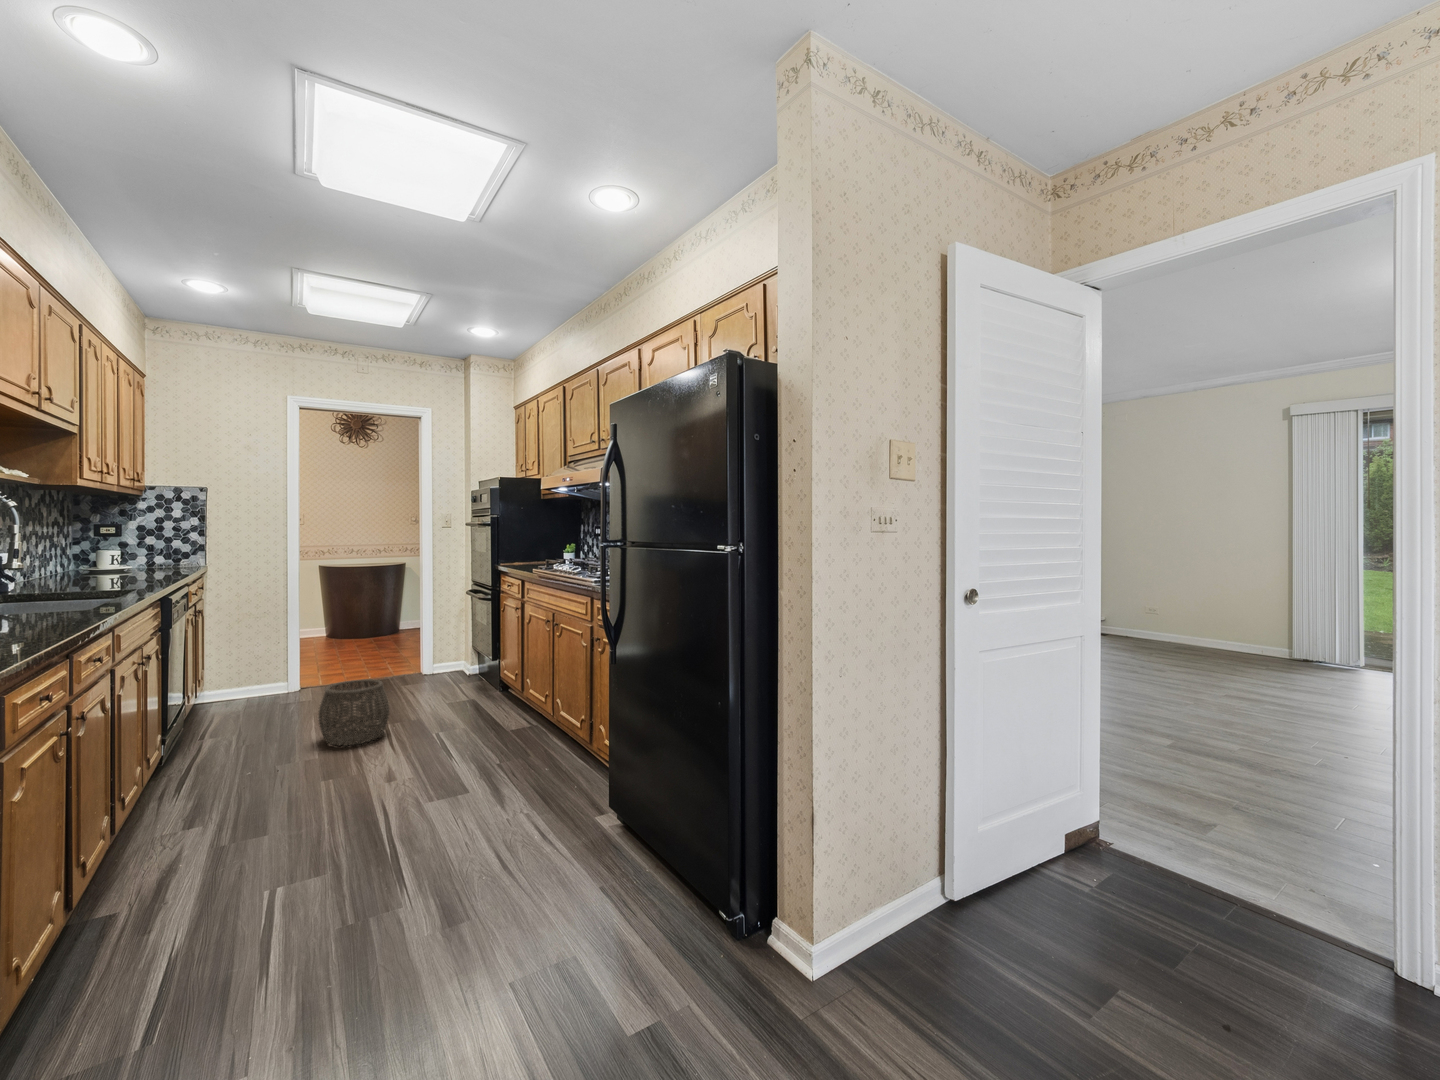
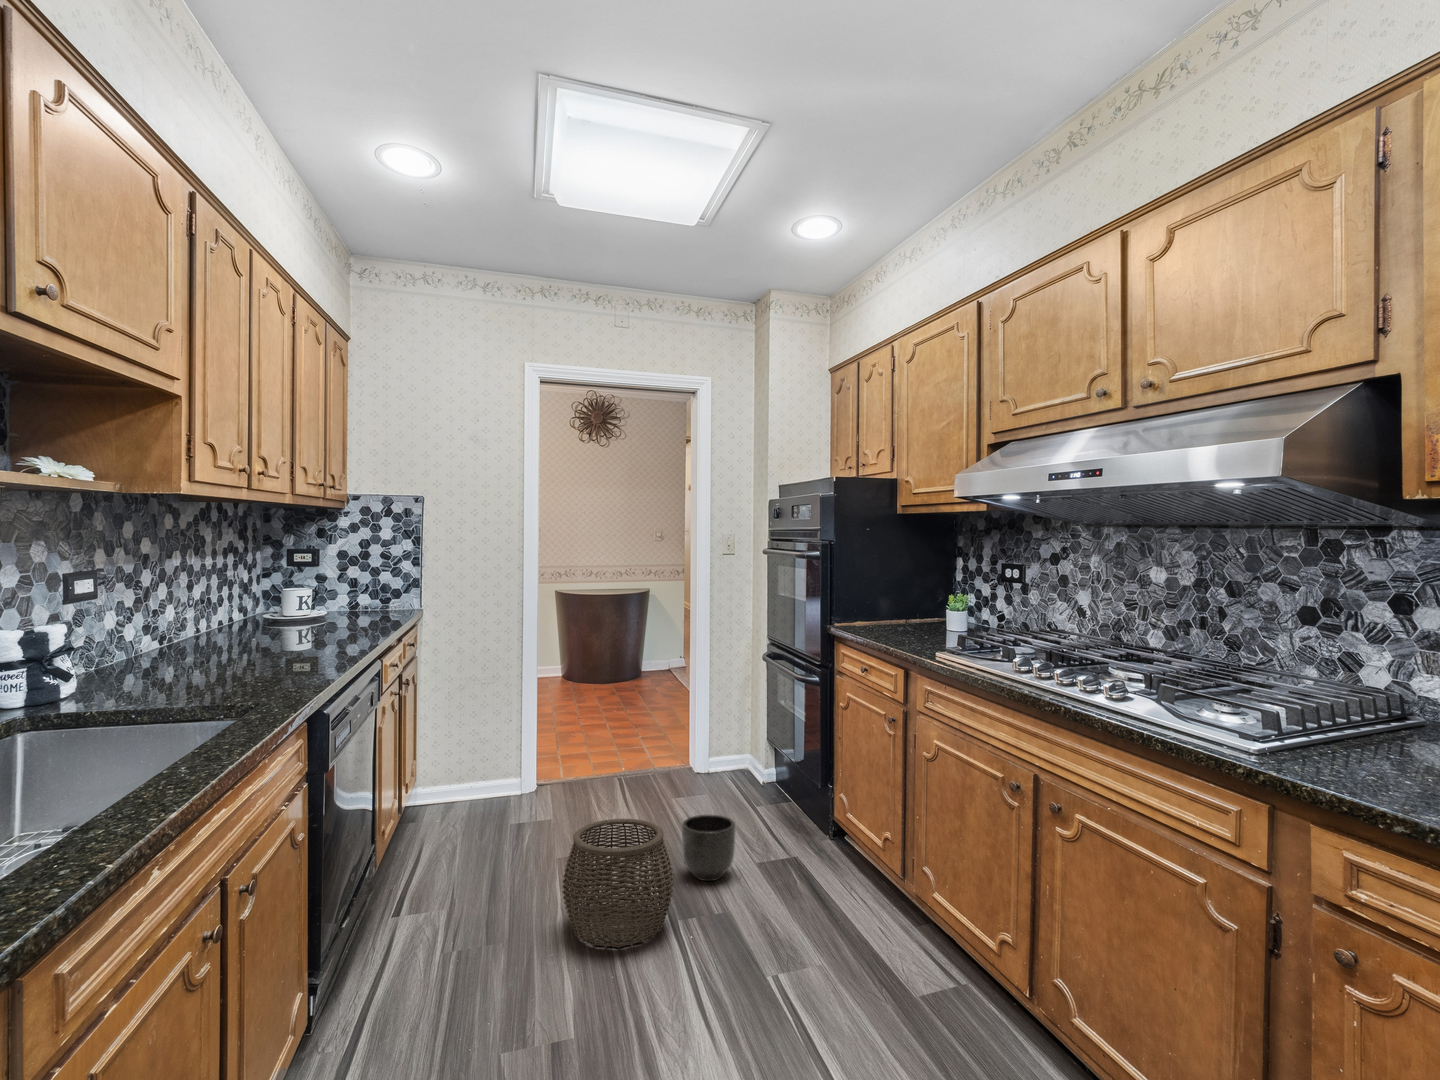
planter: none [401,680,435,716] -> present [682,815,735,881]

